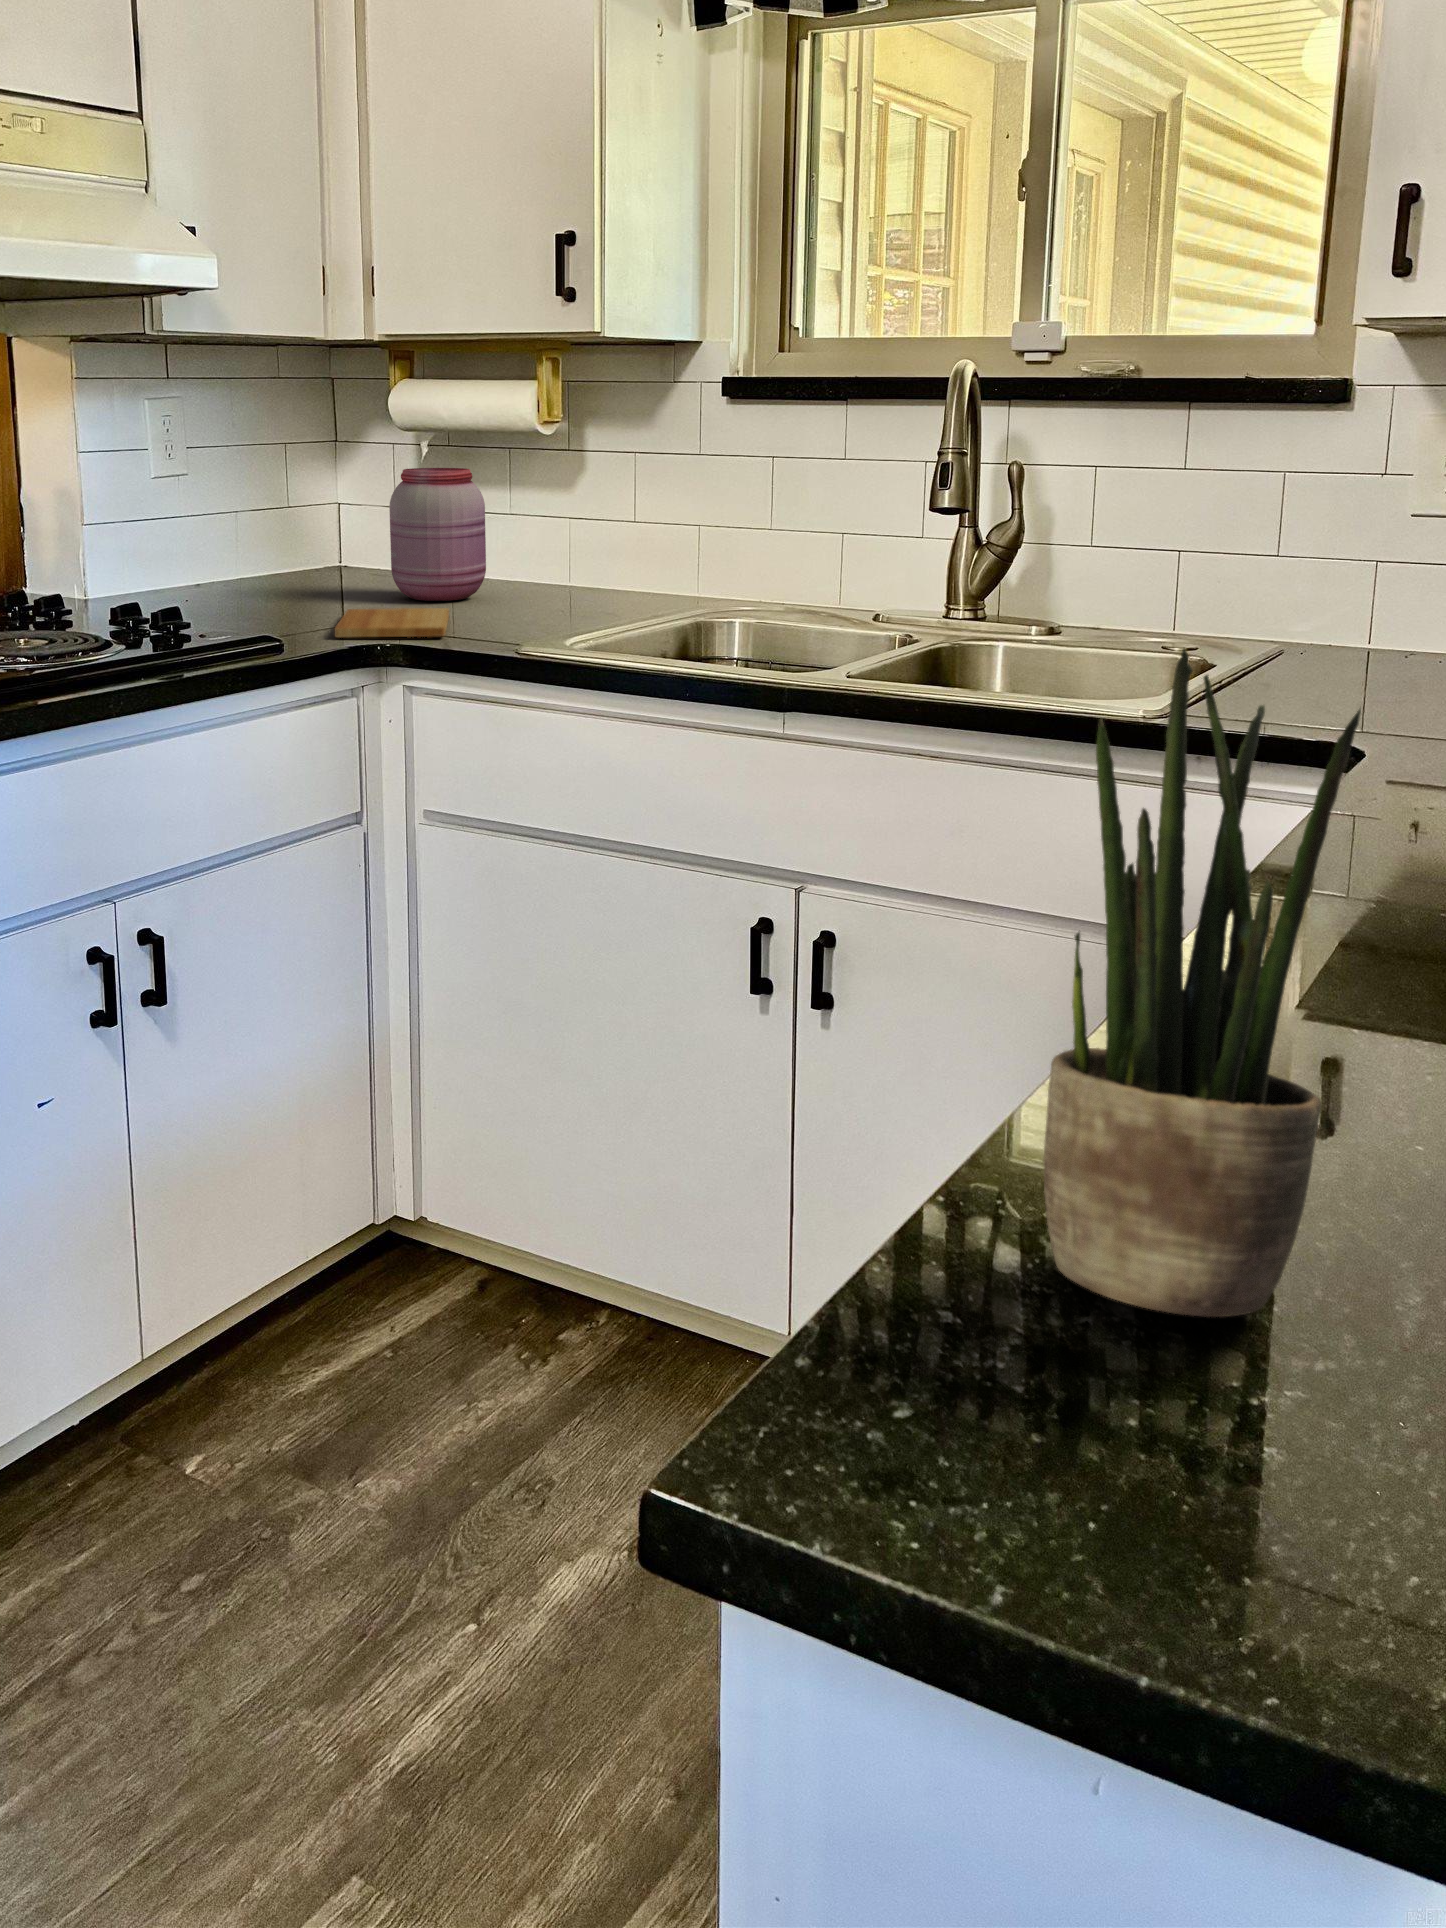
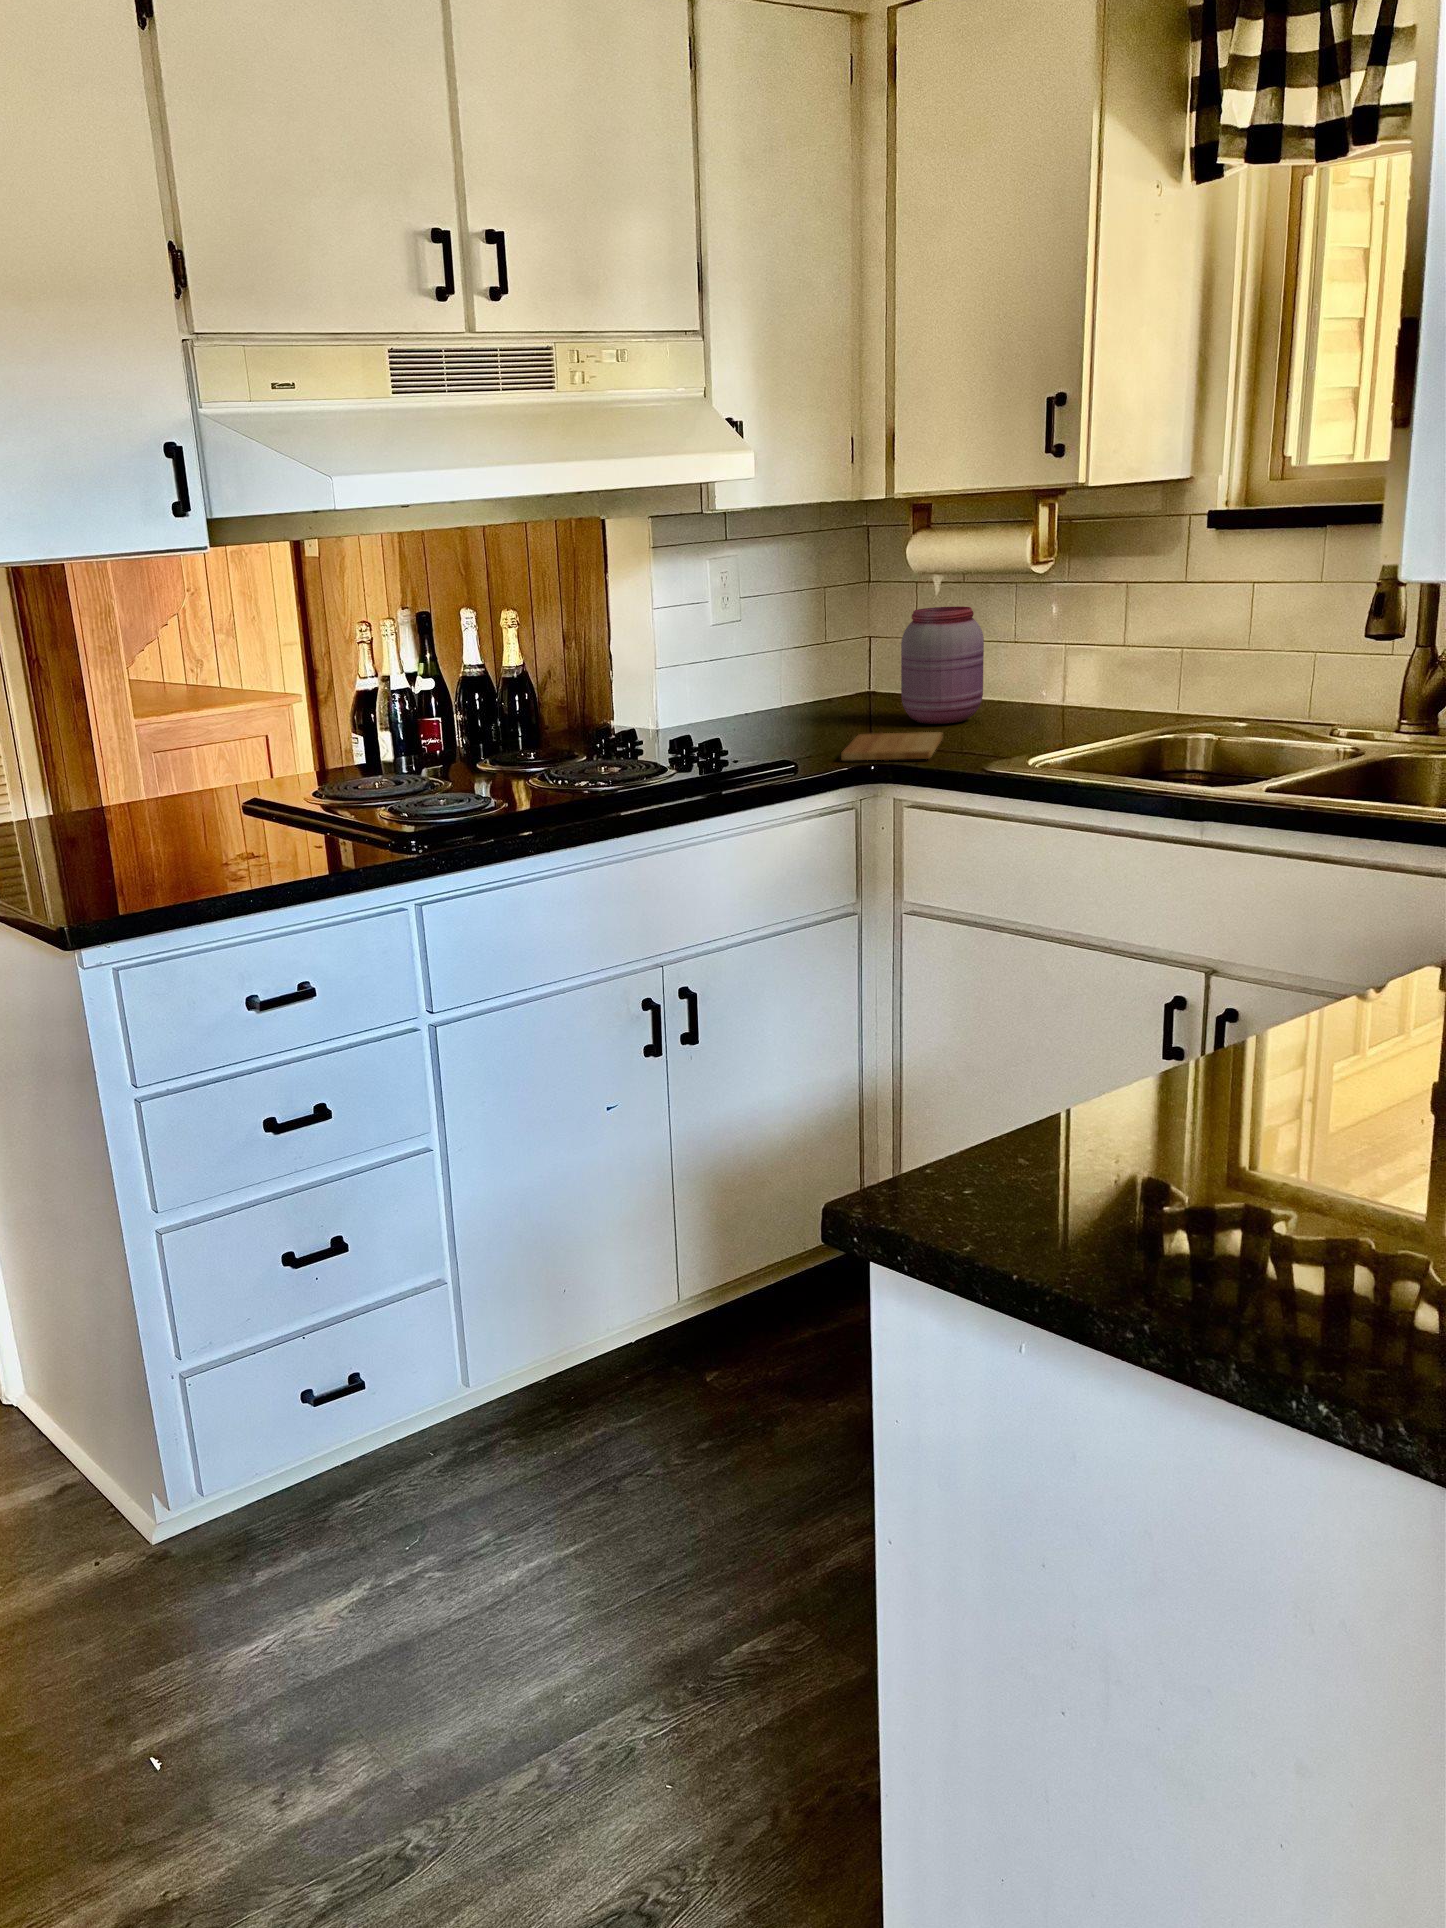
potted plant: present [1043,649,1361,1317] -> none [1084,819,1268,1190]

